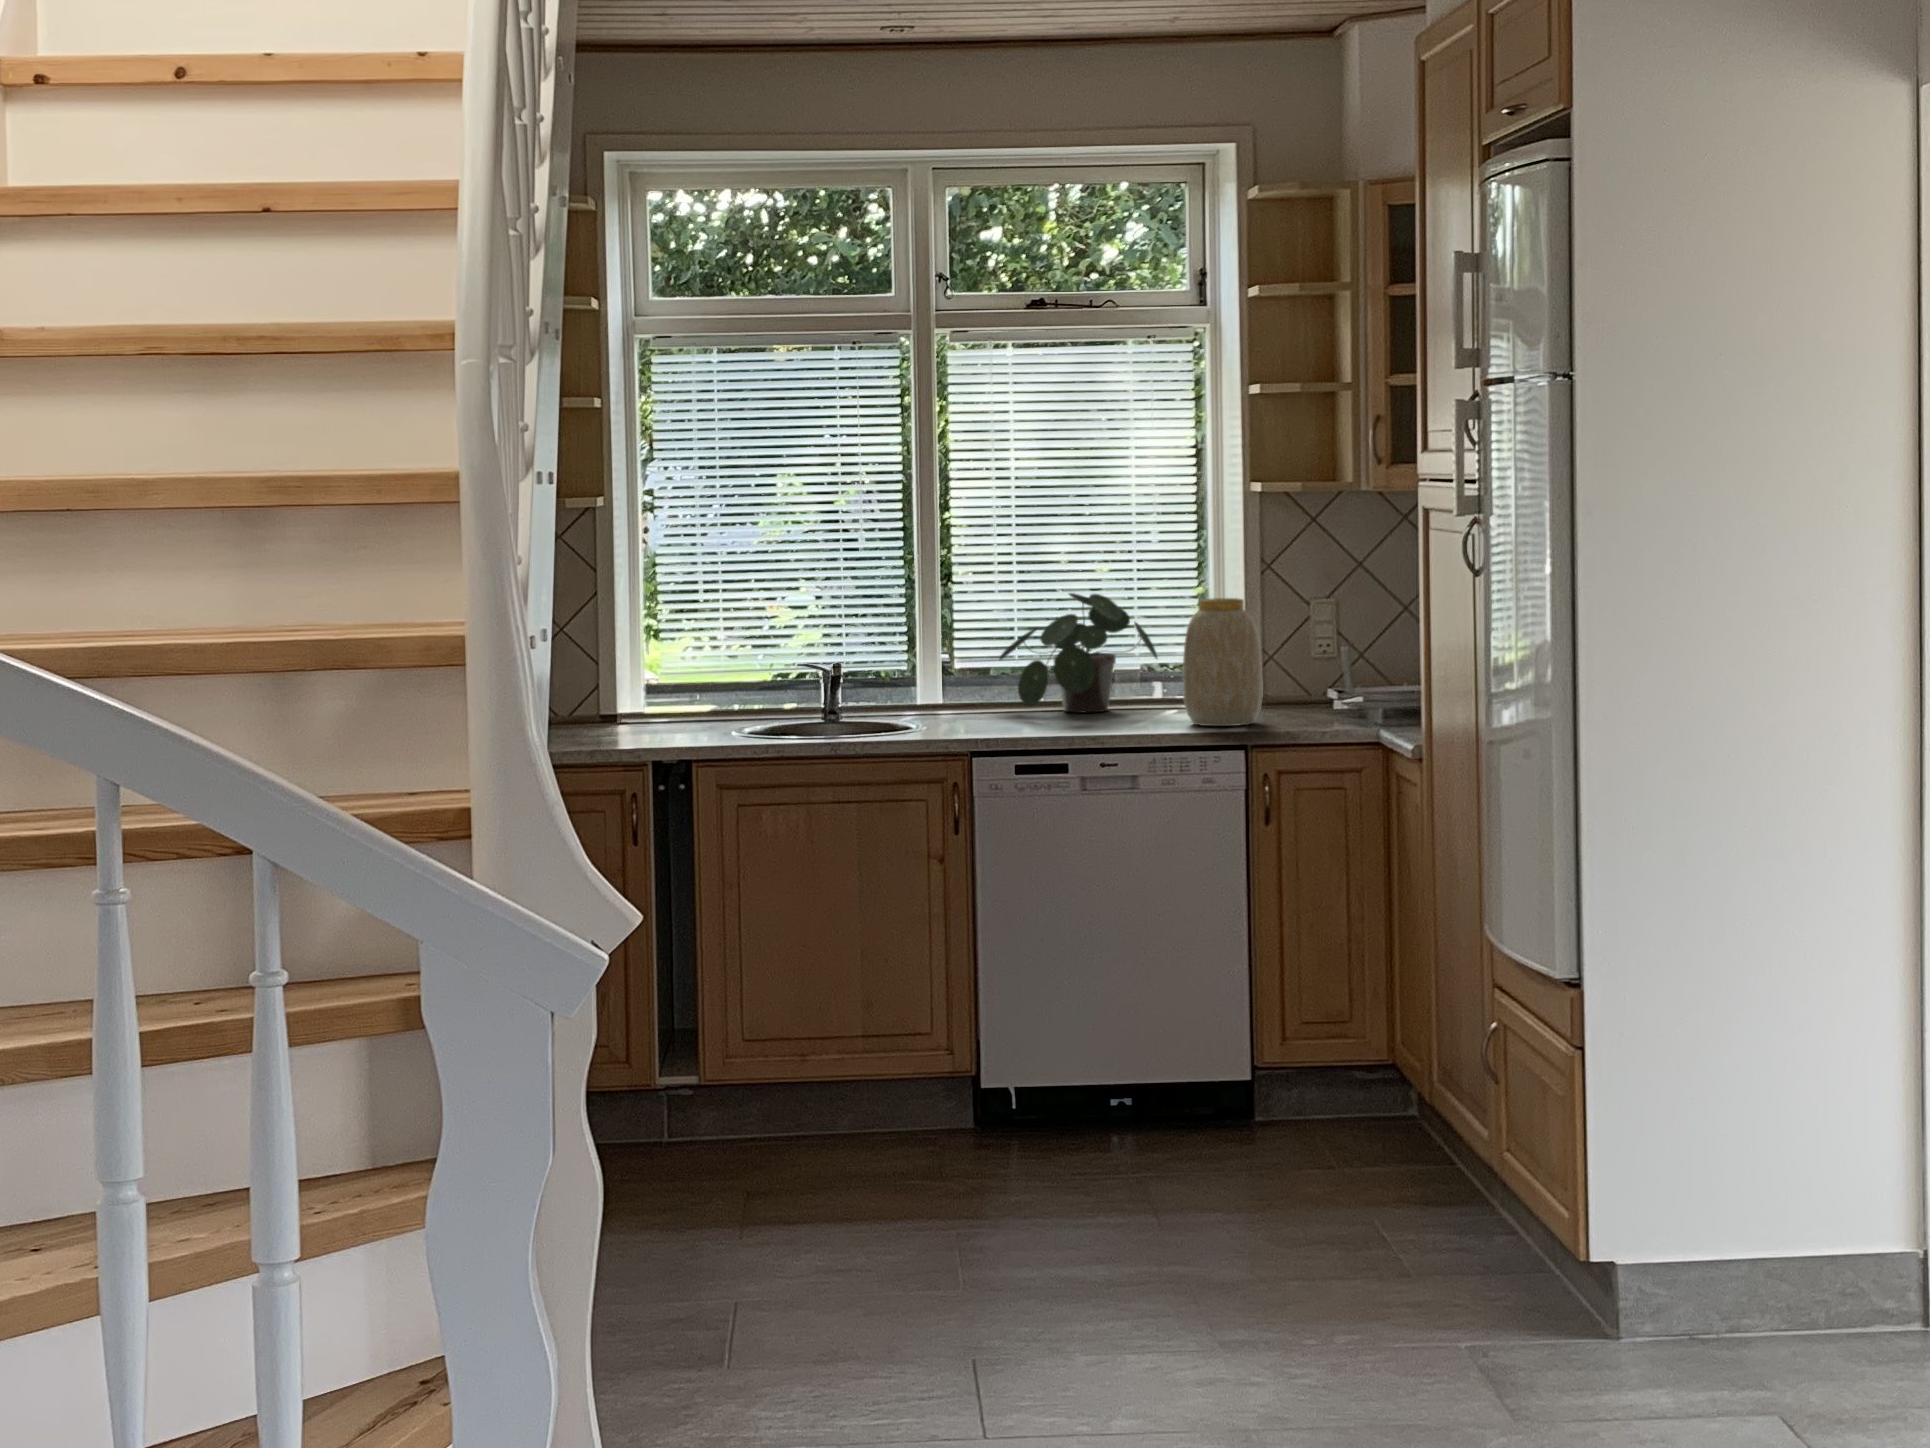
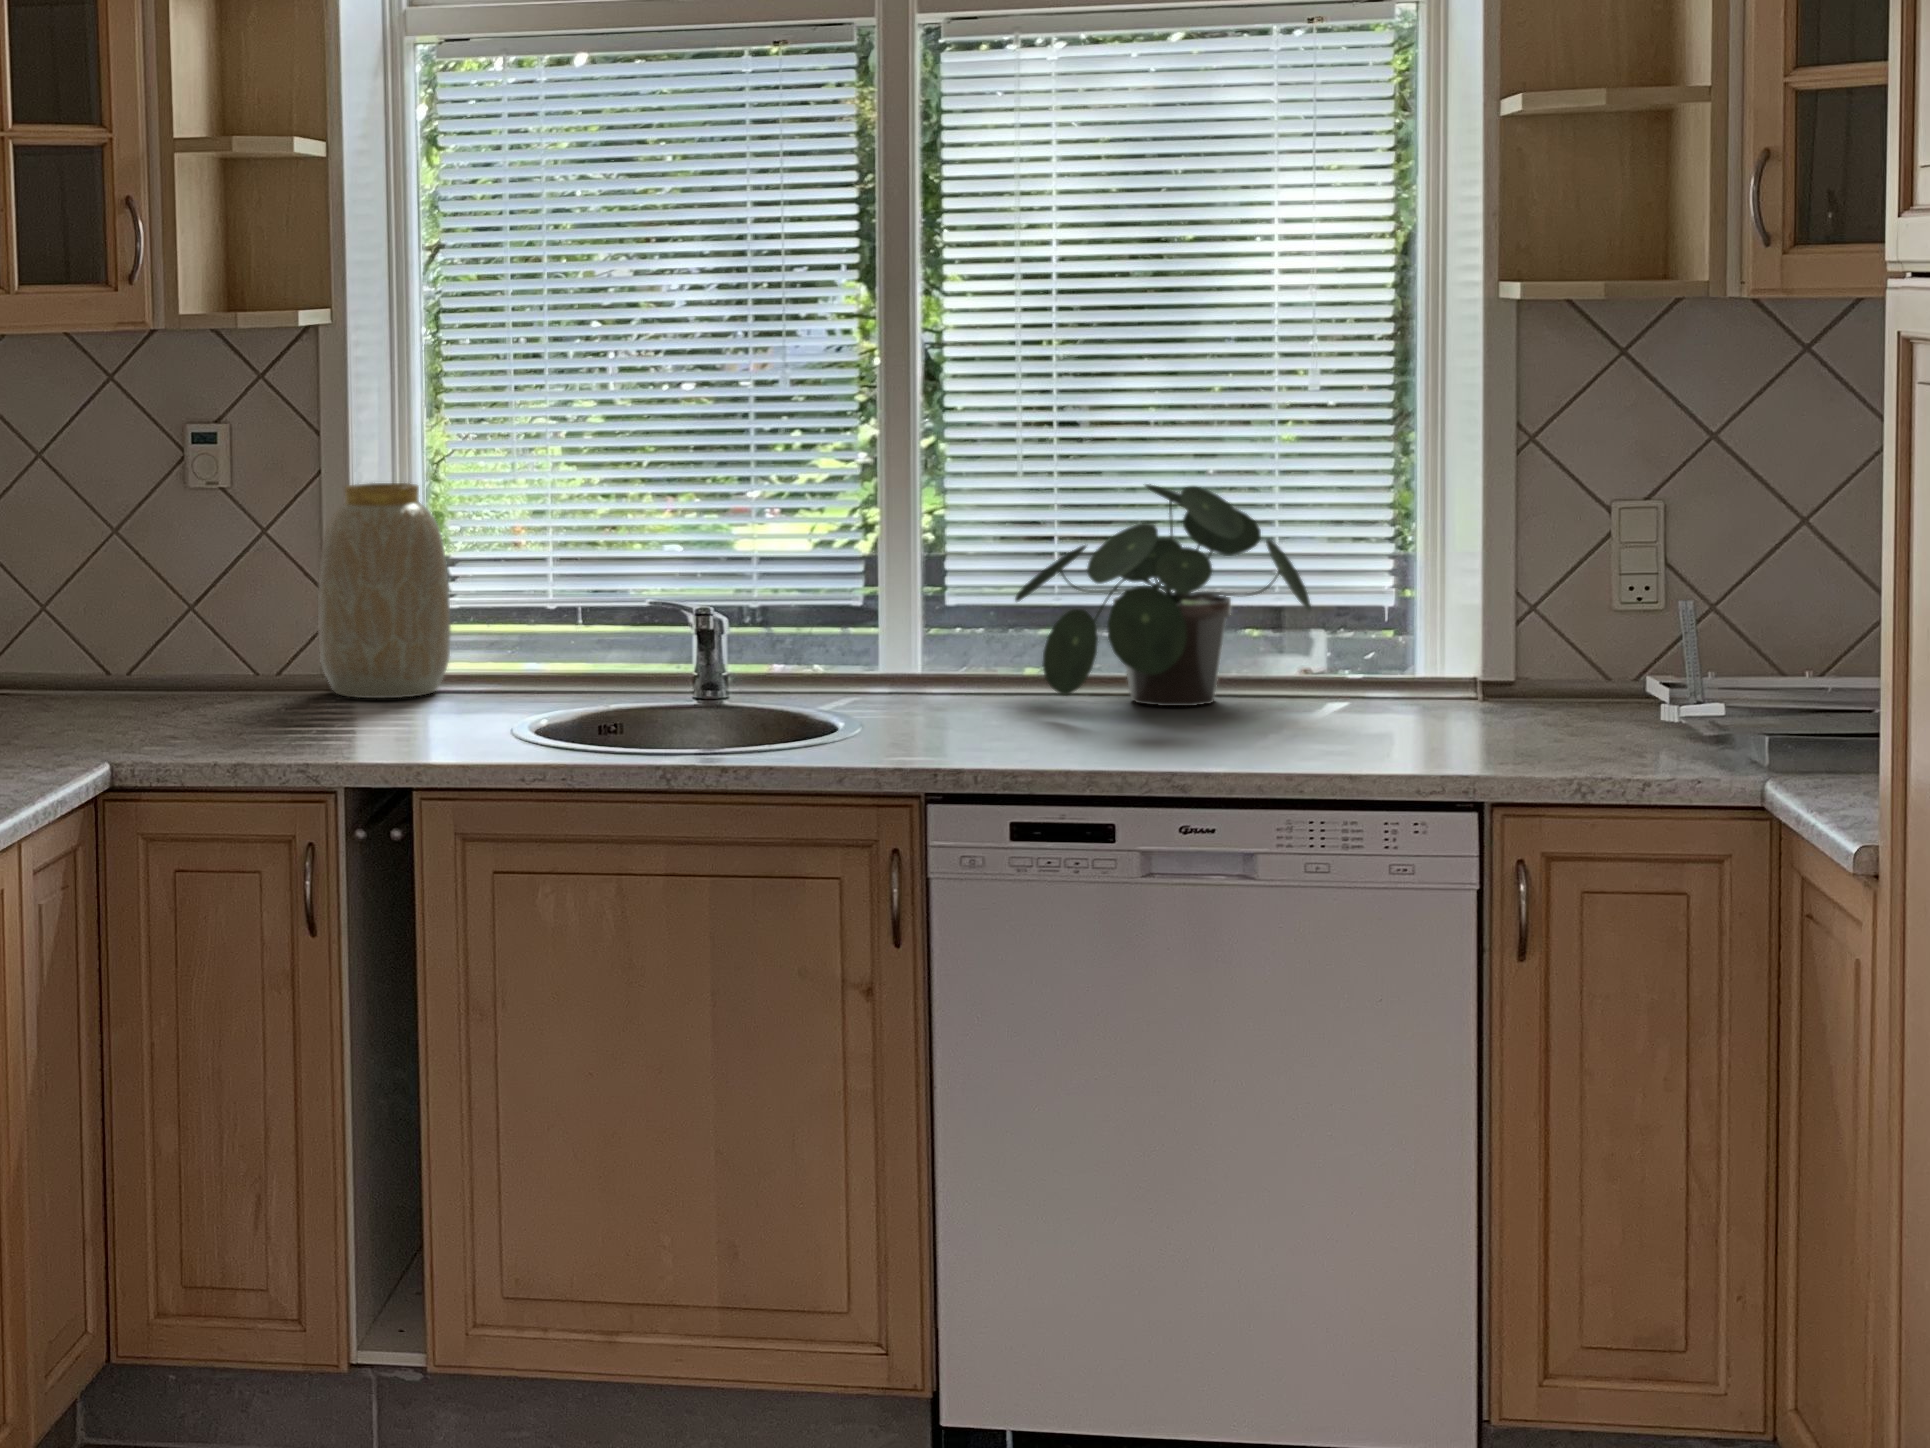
vase: present [1183,598,1263,726] -> present [318,483,451,698]

